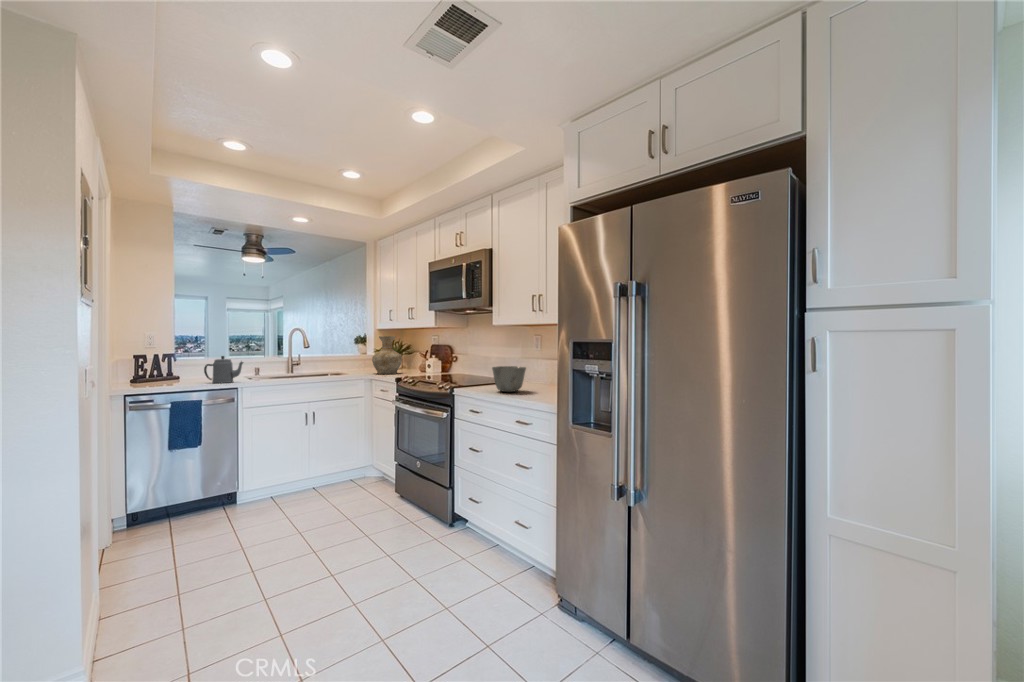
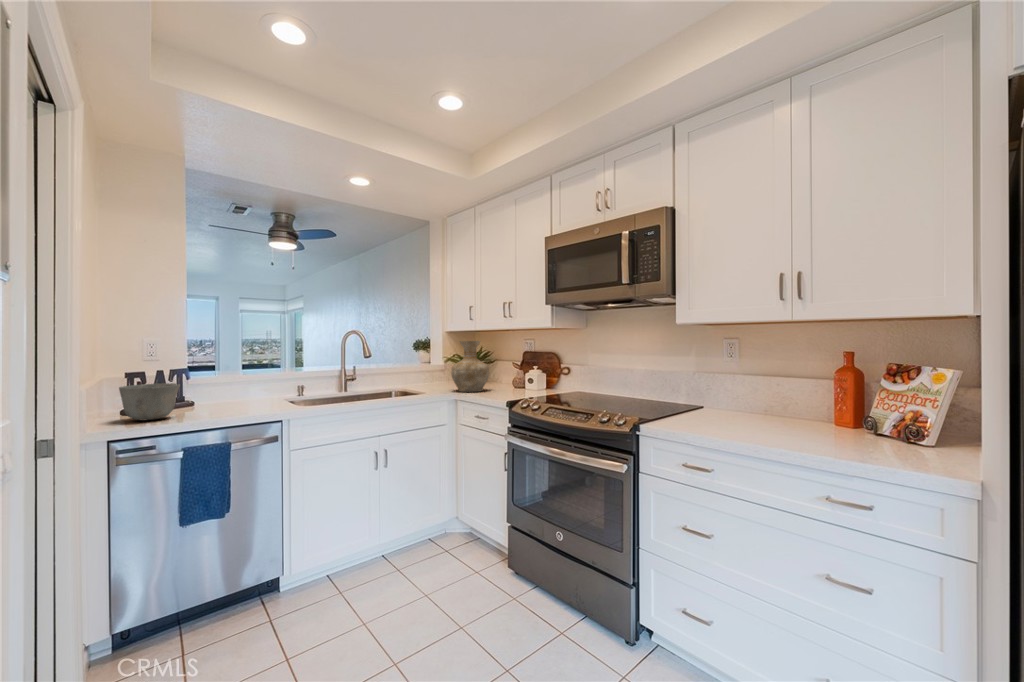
teapot: present [204,356,243,383] -> none [232,372,291,414]
ceramic bowl: present [492,366,526,392] -> present [119,383,180,421]

